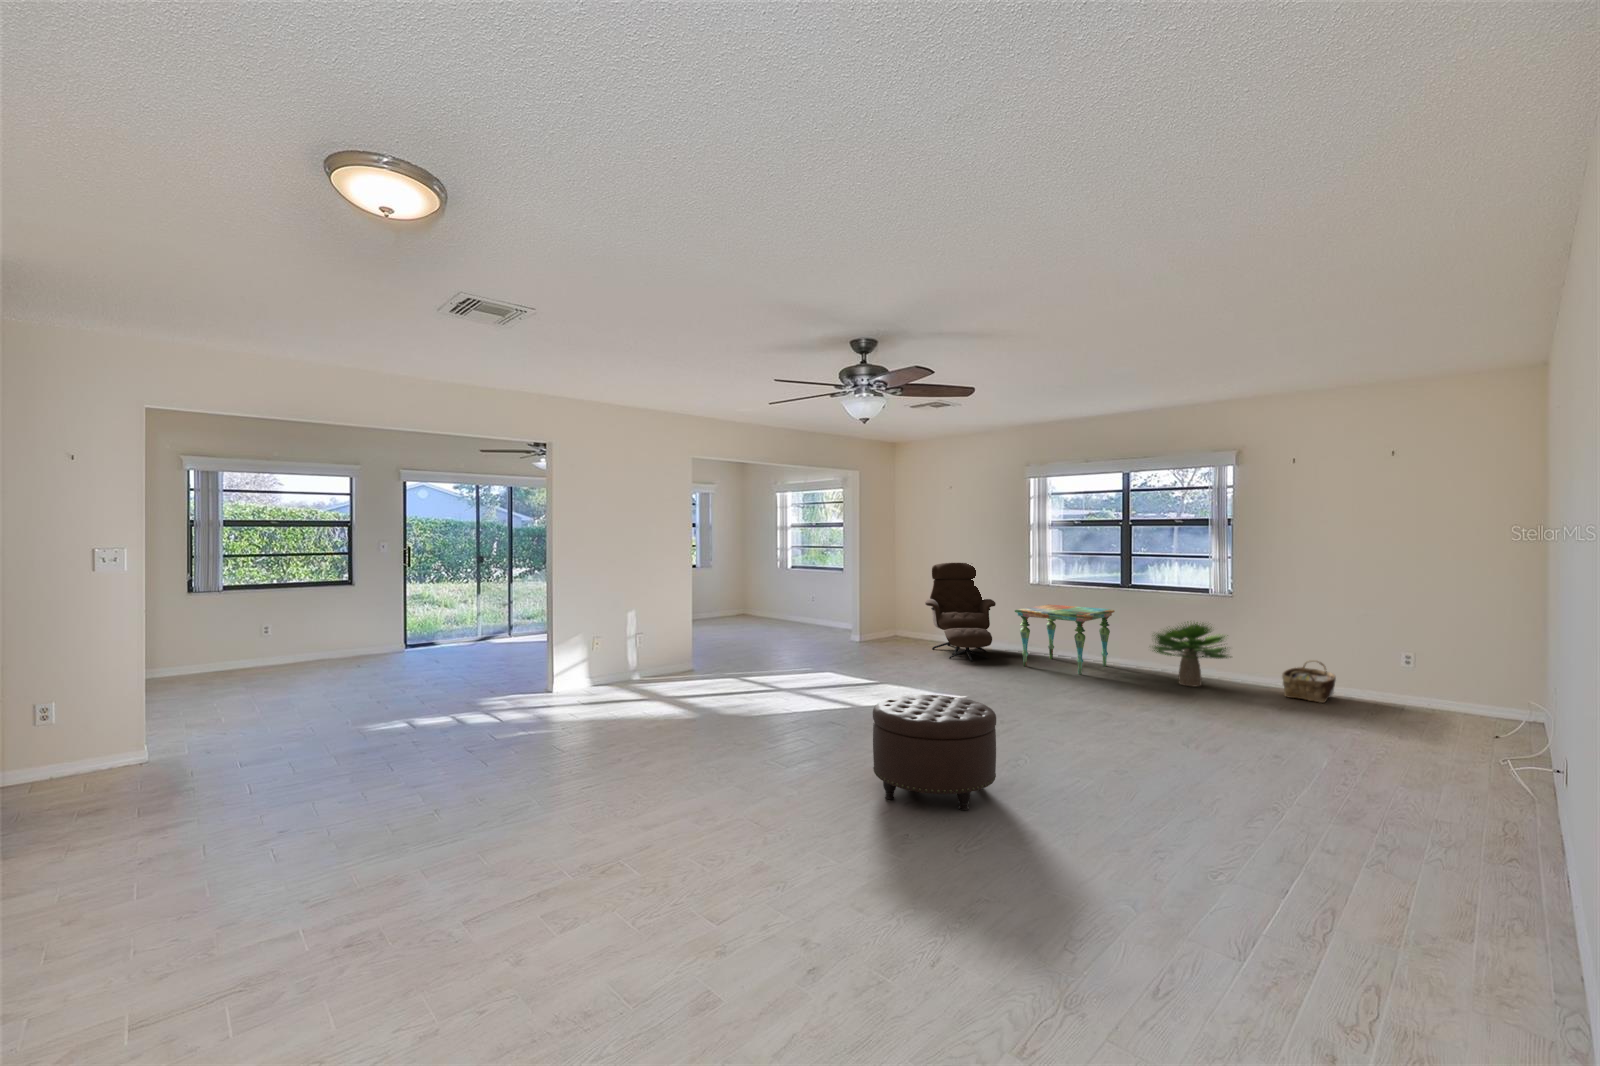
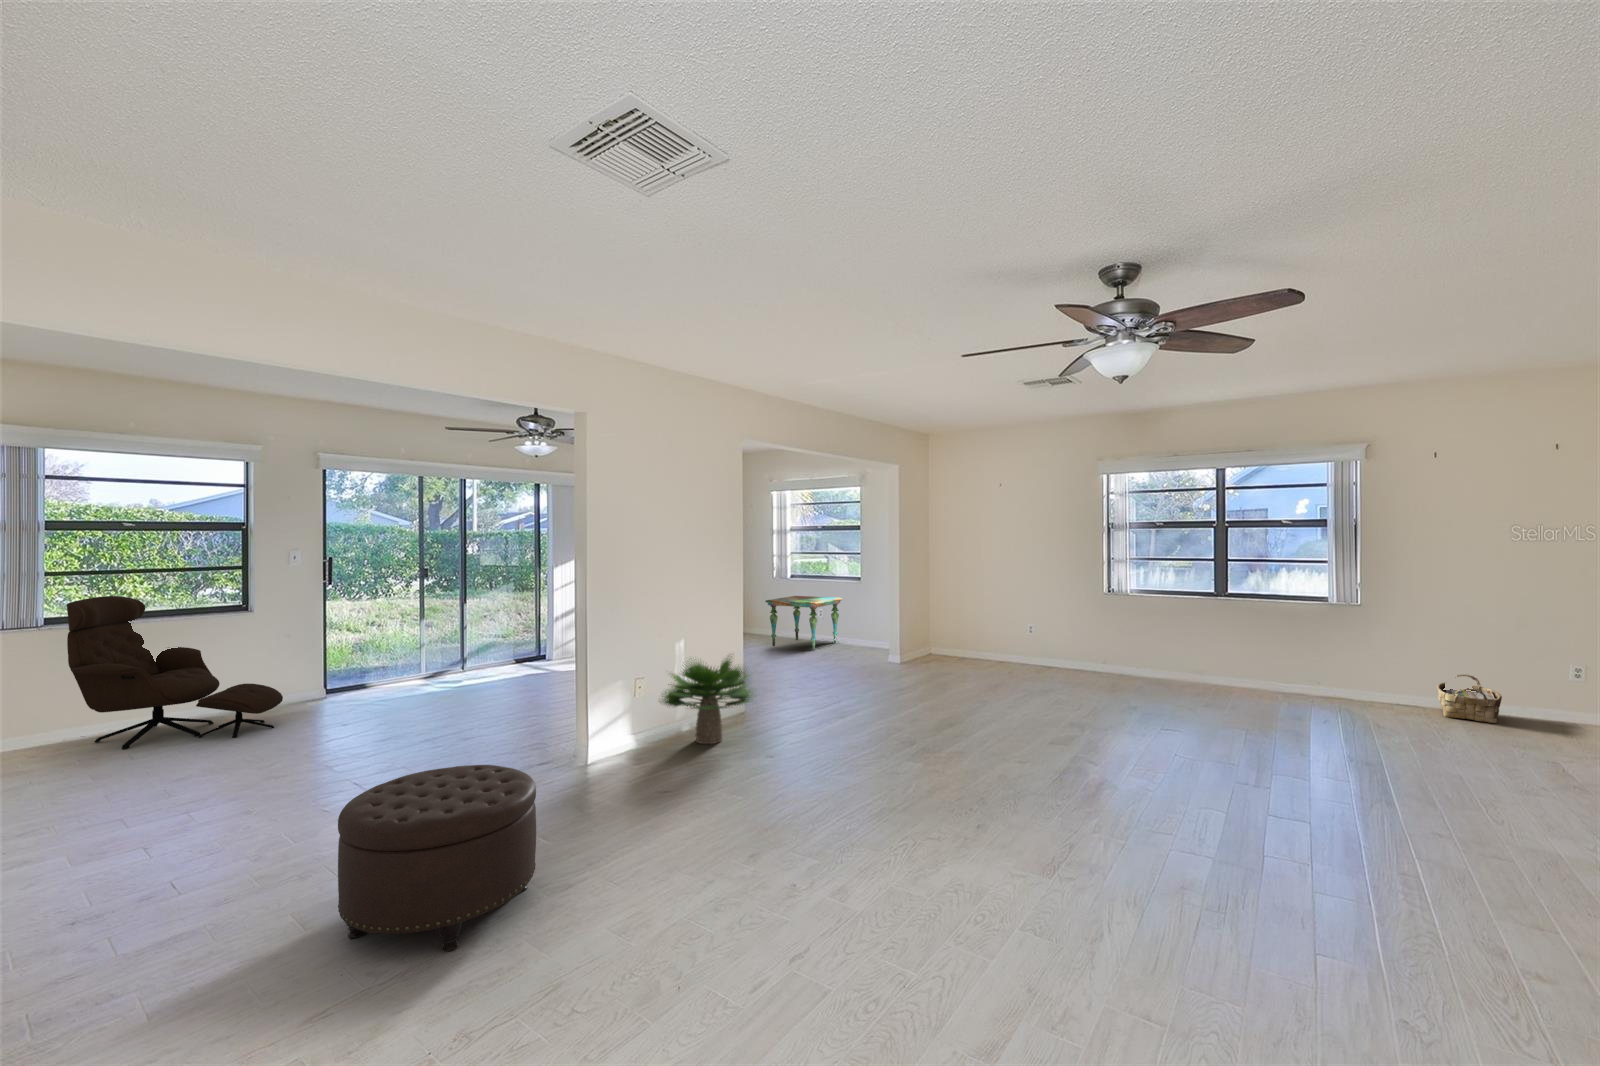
lounge chair: present [925,563,996,661] -> present [67,596,283,749]
side table: present [1015,605,1115,674] -> present [765,596,842,650]
potted plant: present [1152,621,1231,687] -> present [662,658,753,744]
ottoman: present [873,695,996,810] -> present [338,765,536,952]

